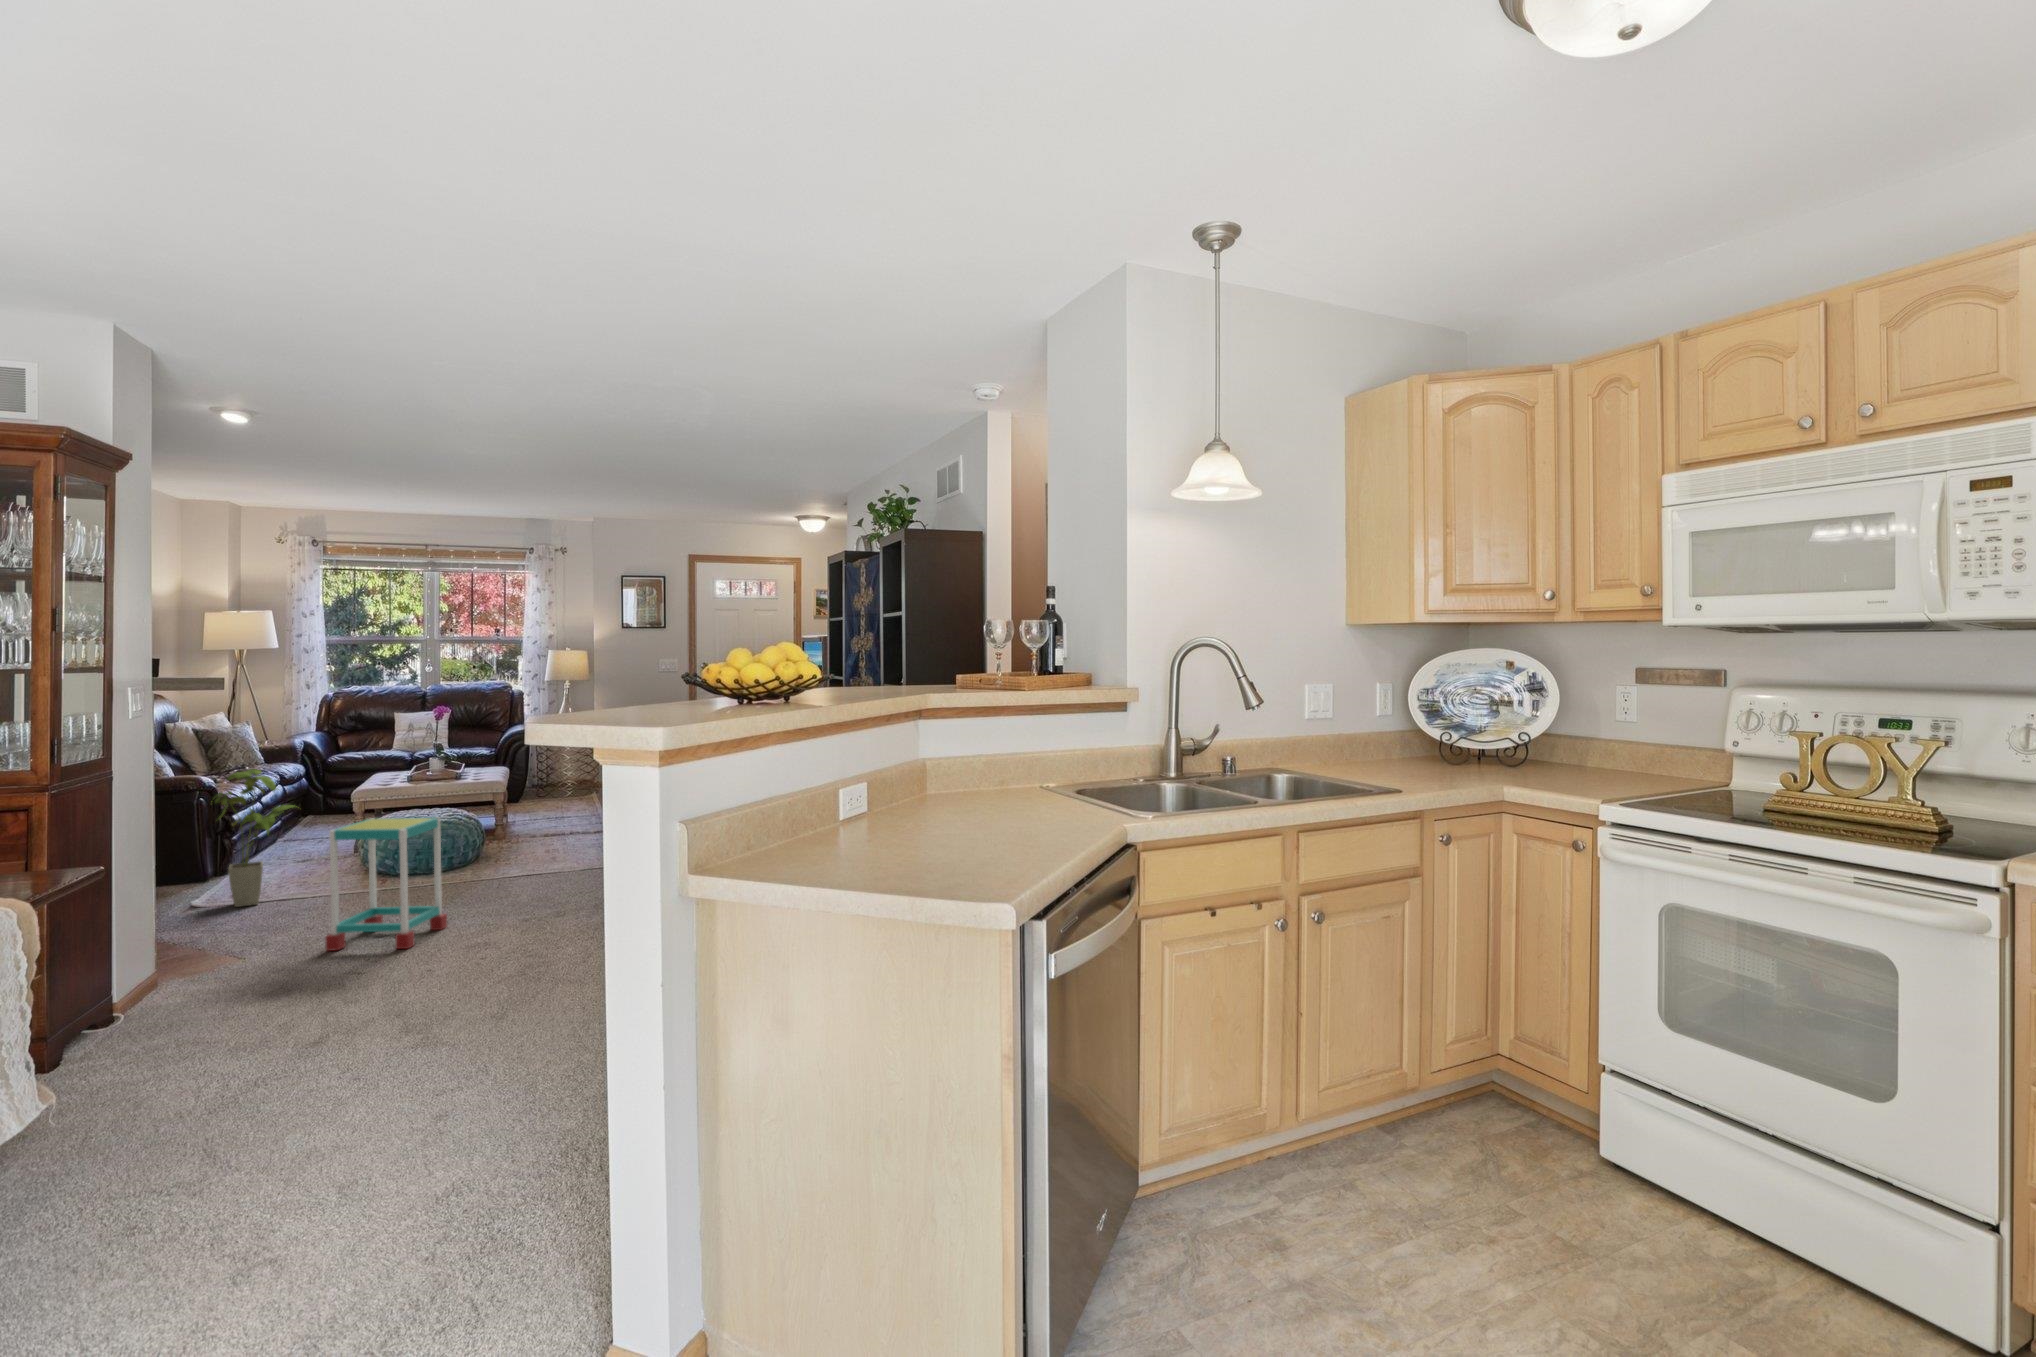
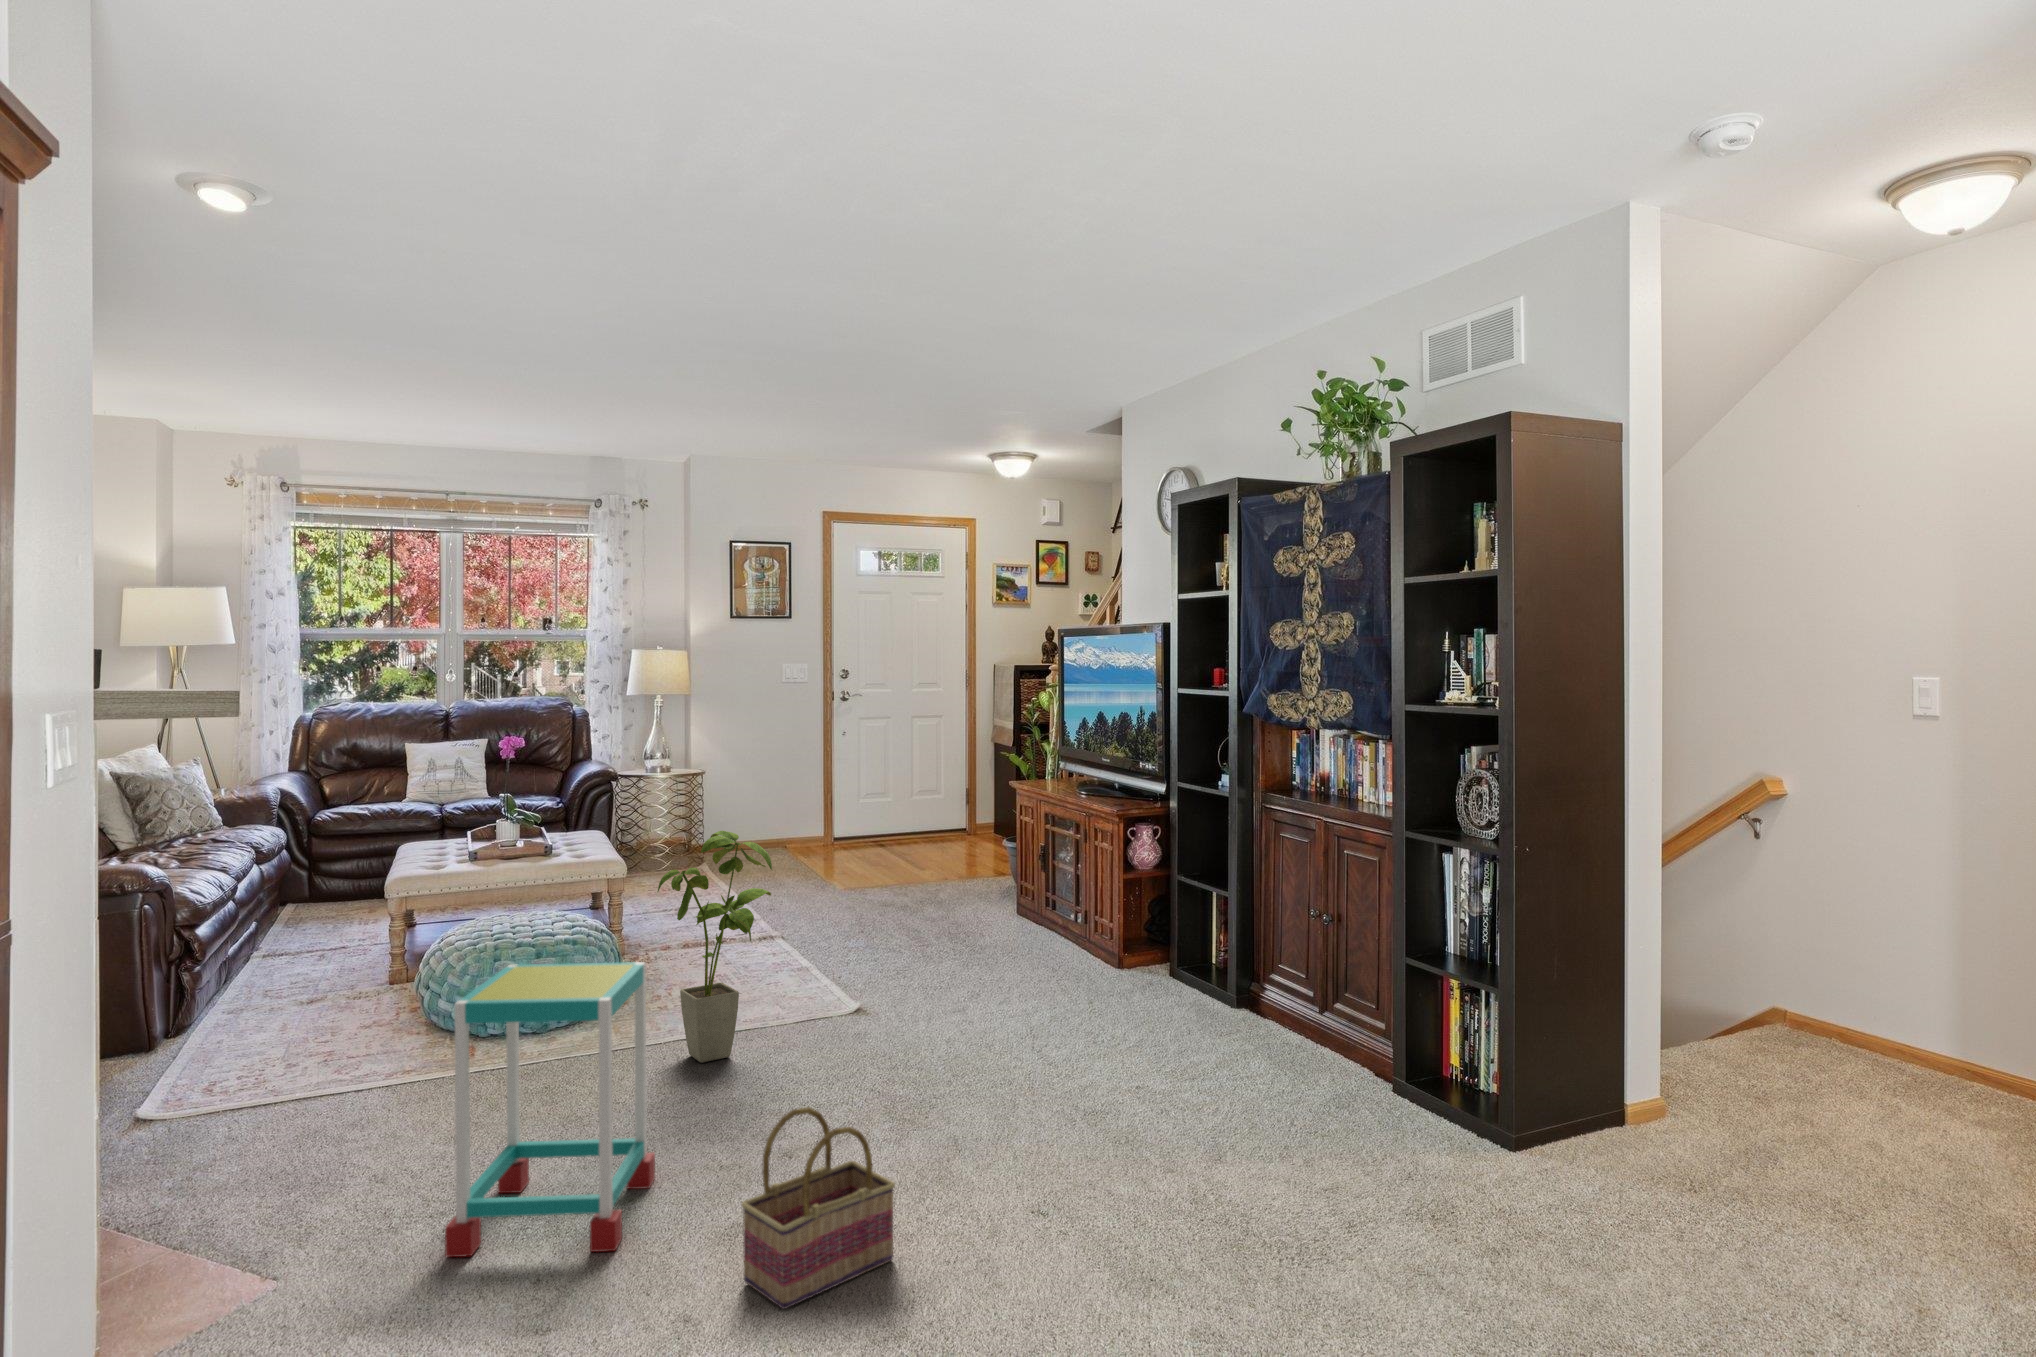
house plant: present [215,769,299,907] -> present [658,831,772,1063]
basket: none [458,879,538,964] -> present [741,1107,895,1309]

